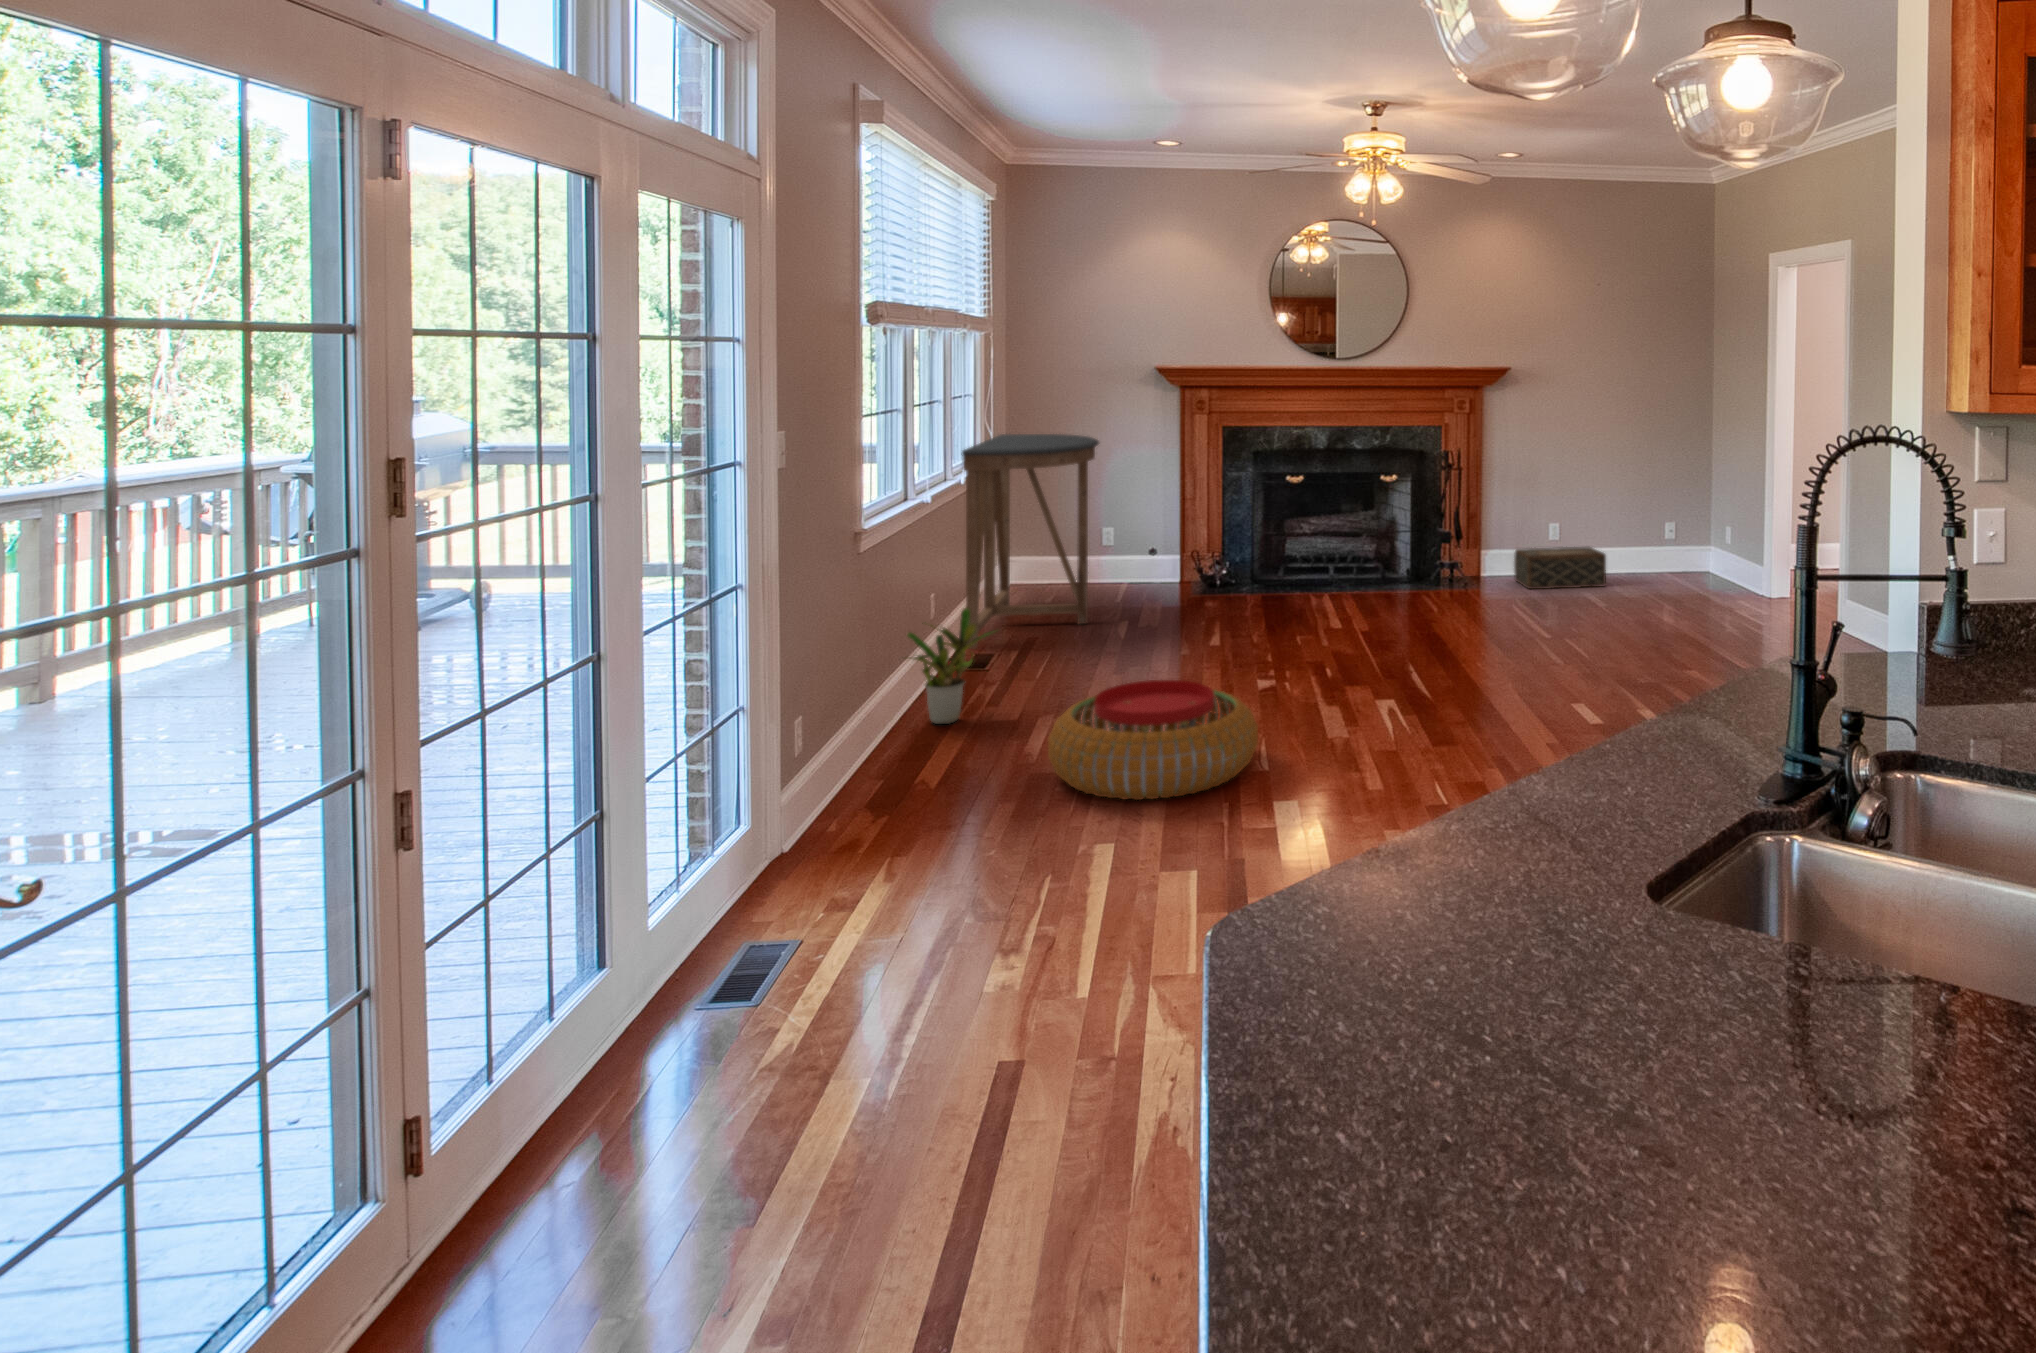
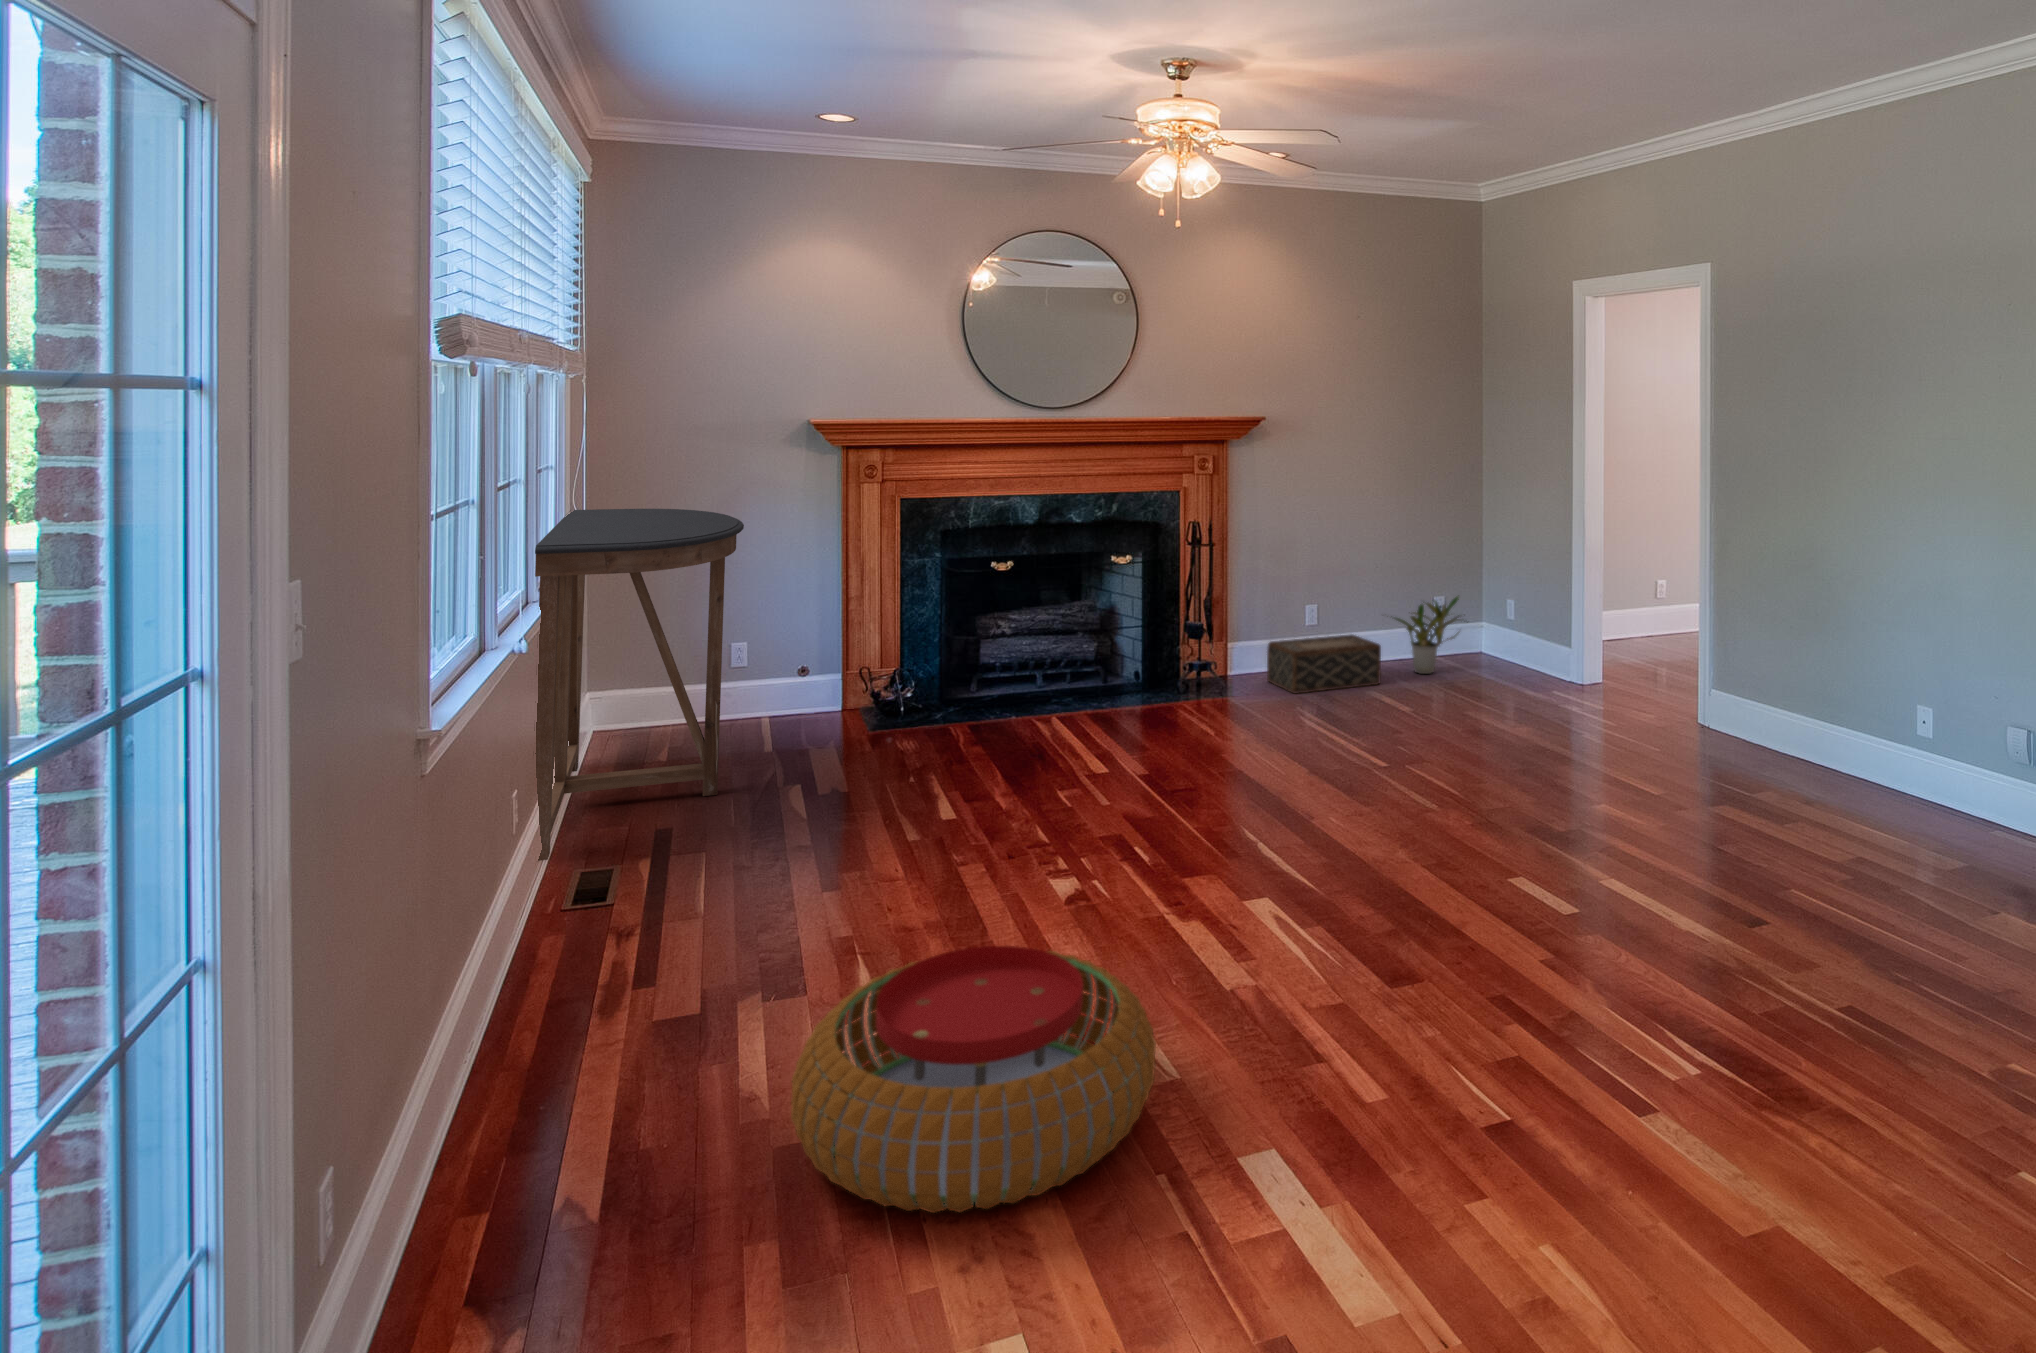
potted plant: present [908,608,995,724] -> present [1395,596,1459,674]

